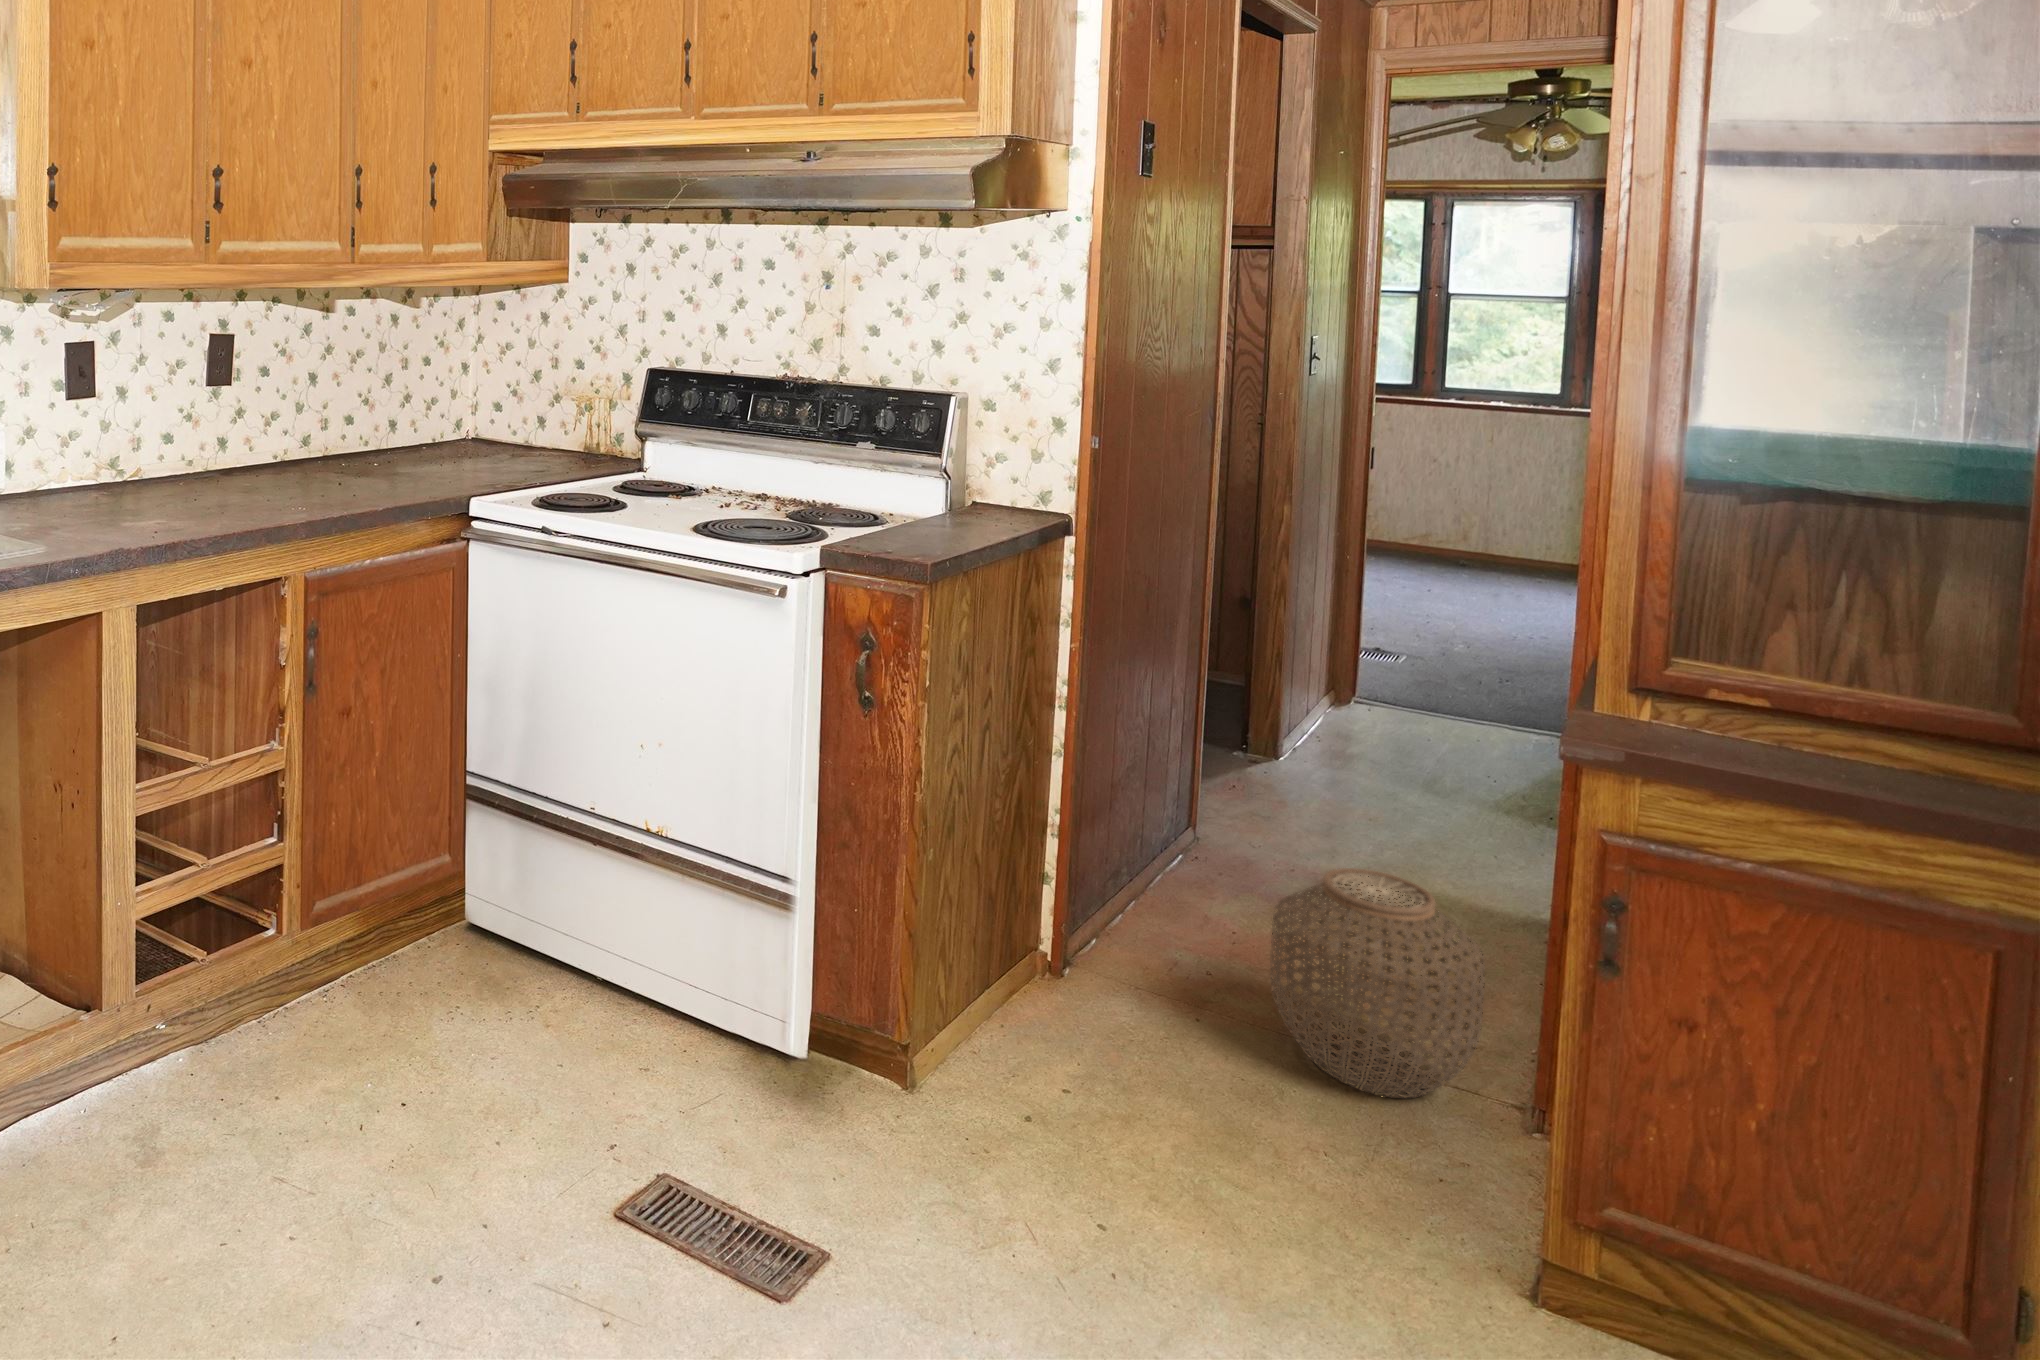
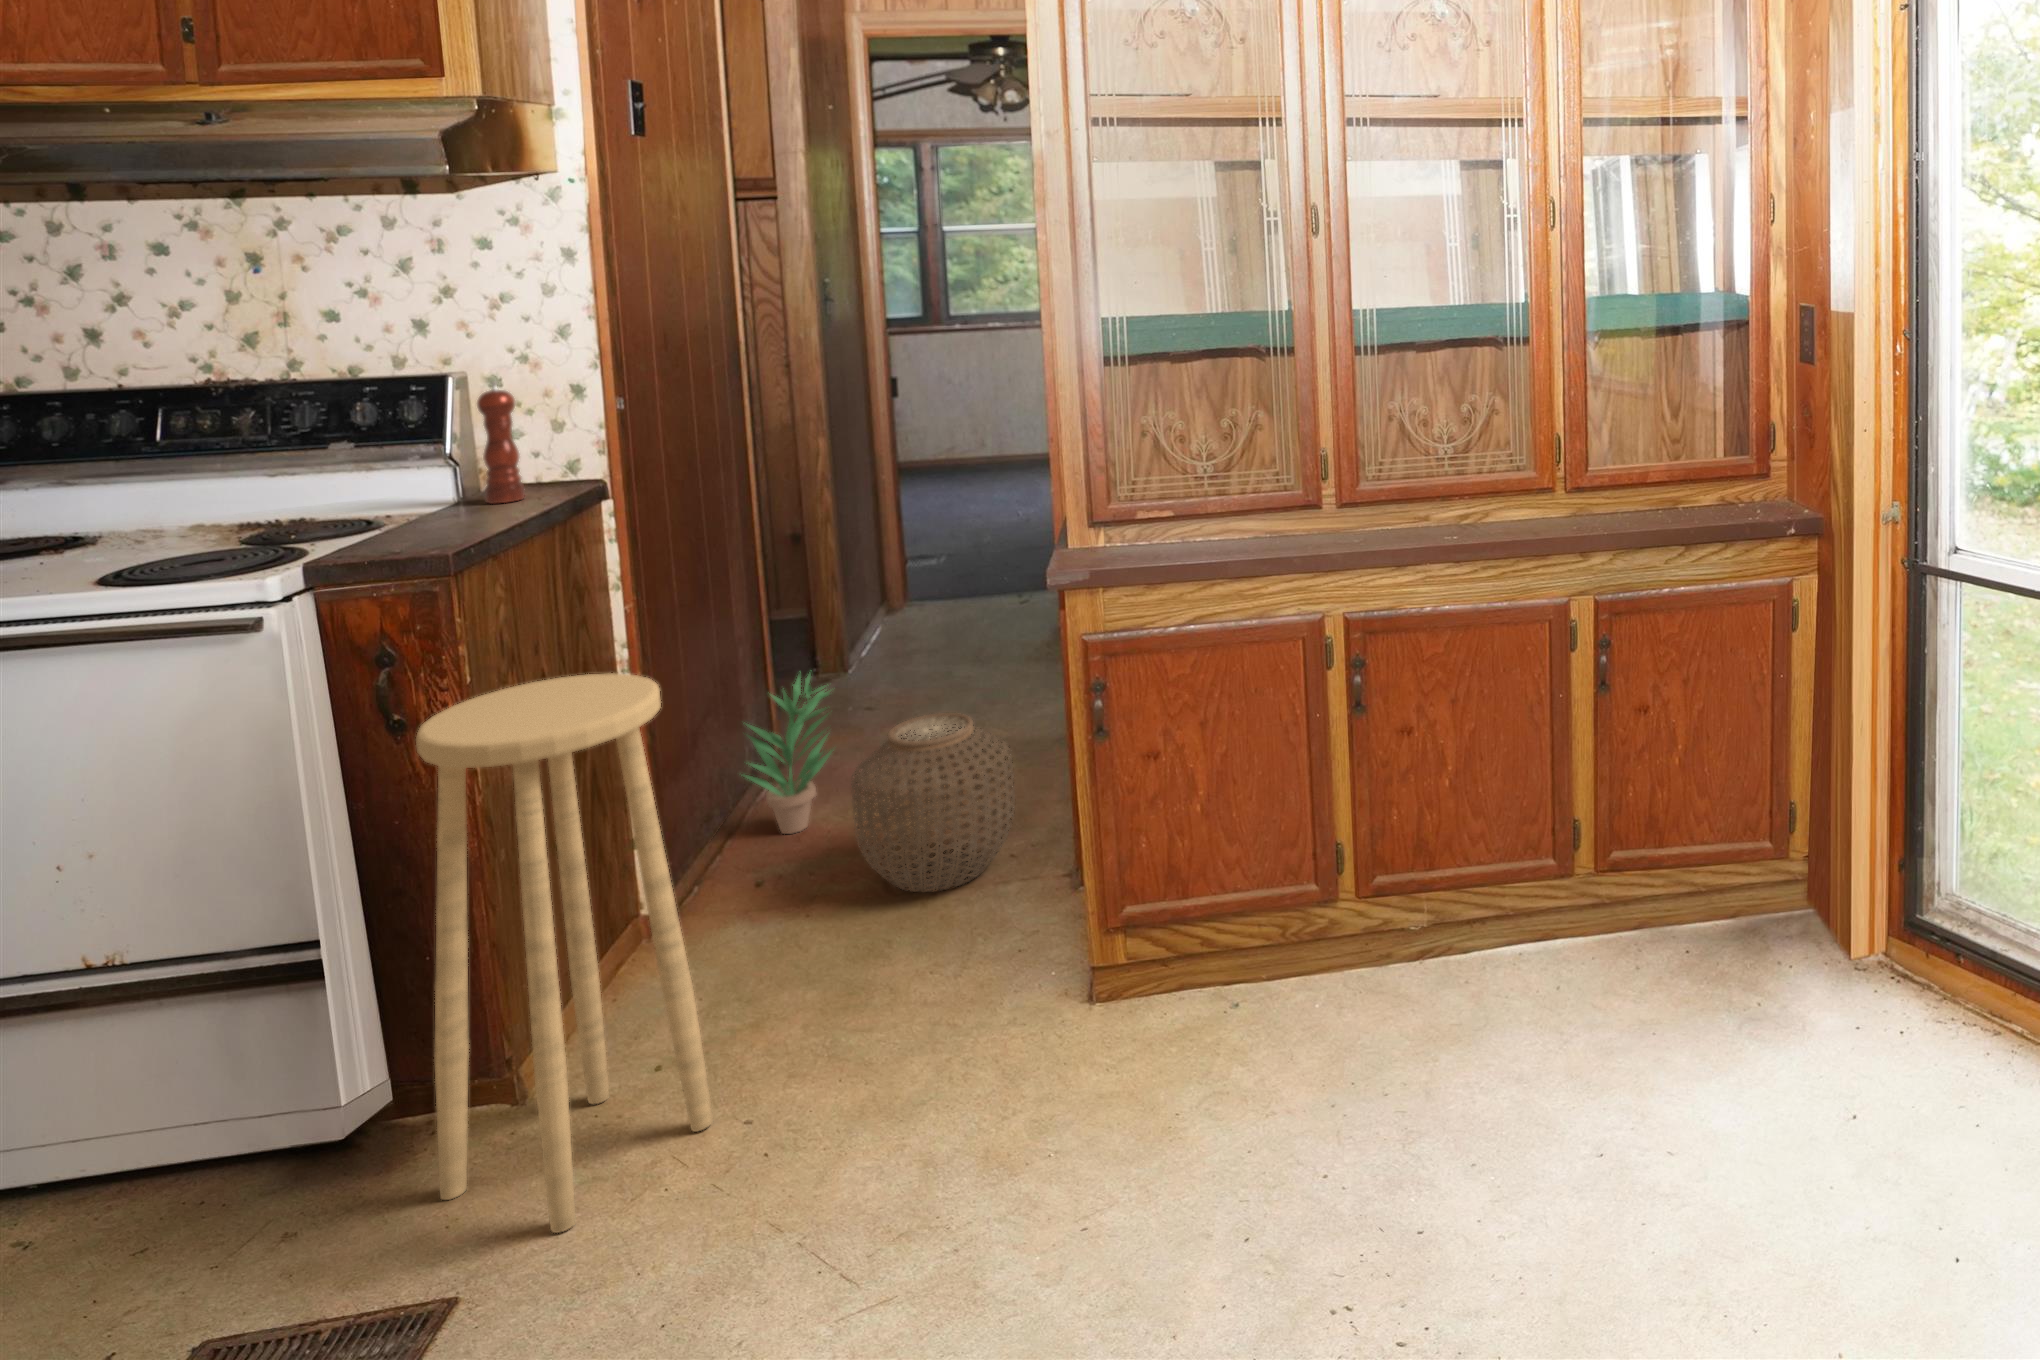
pepper mill: none [965,405,1000,520] -> present [477,381,525,504]
stool: none [847,697,1088,1253] -> present [416,673,713,1233]
potted plant: none [1151,764,1268,941] -> present [744,674,832,834]

